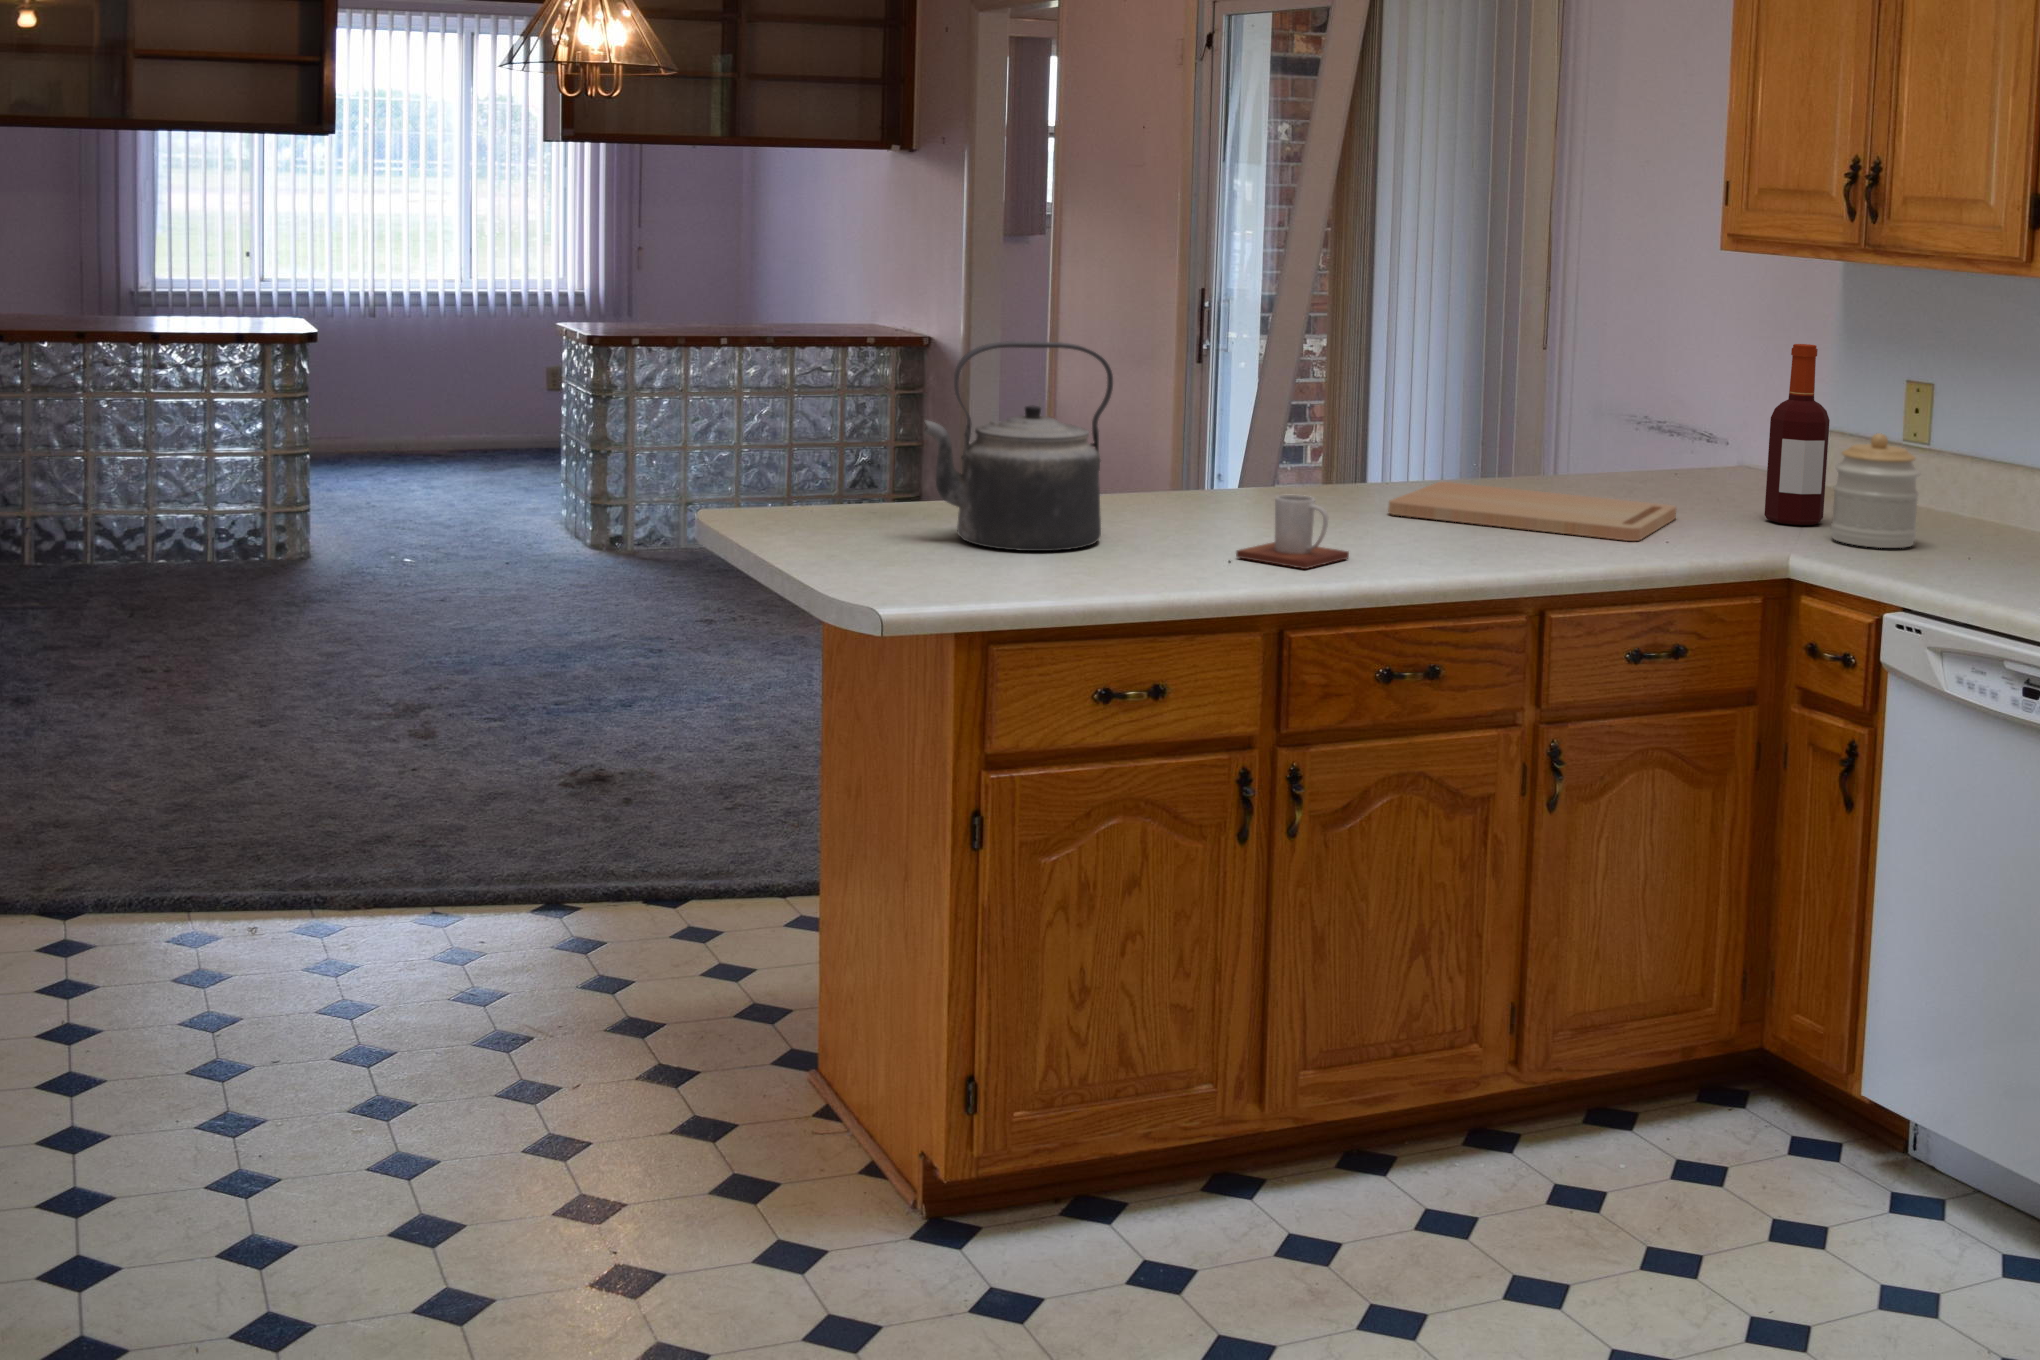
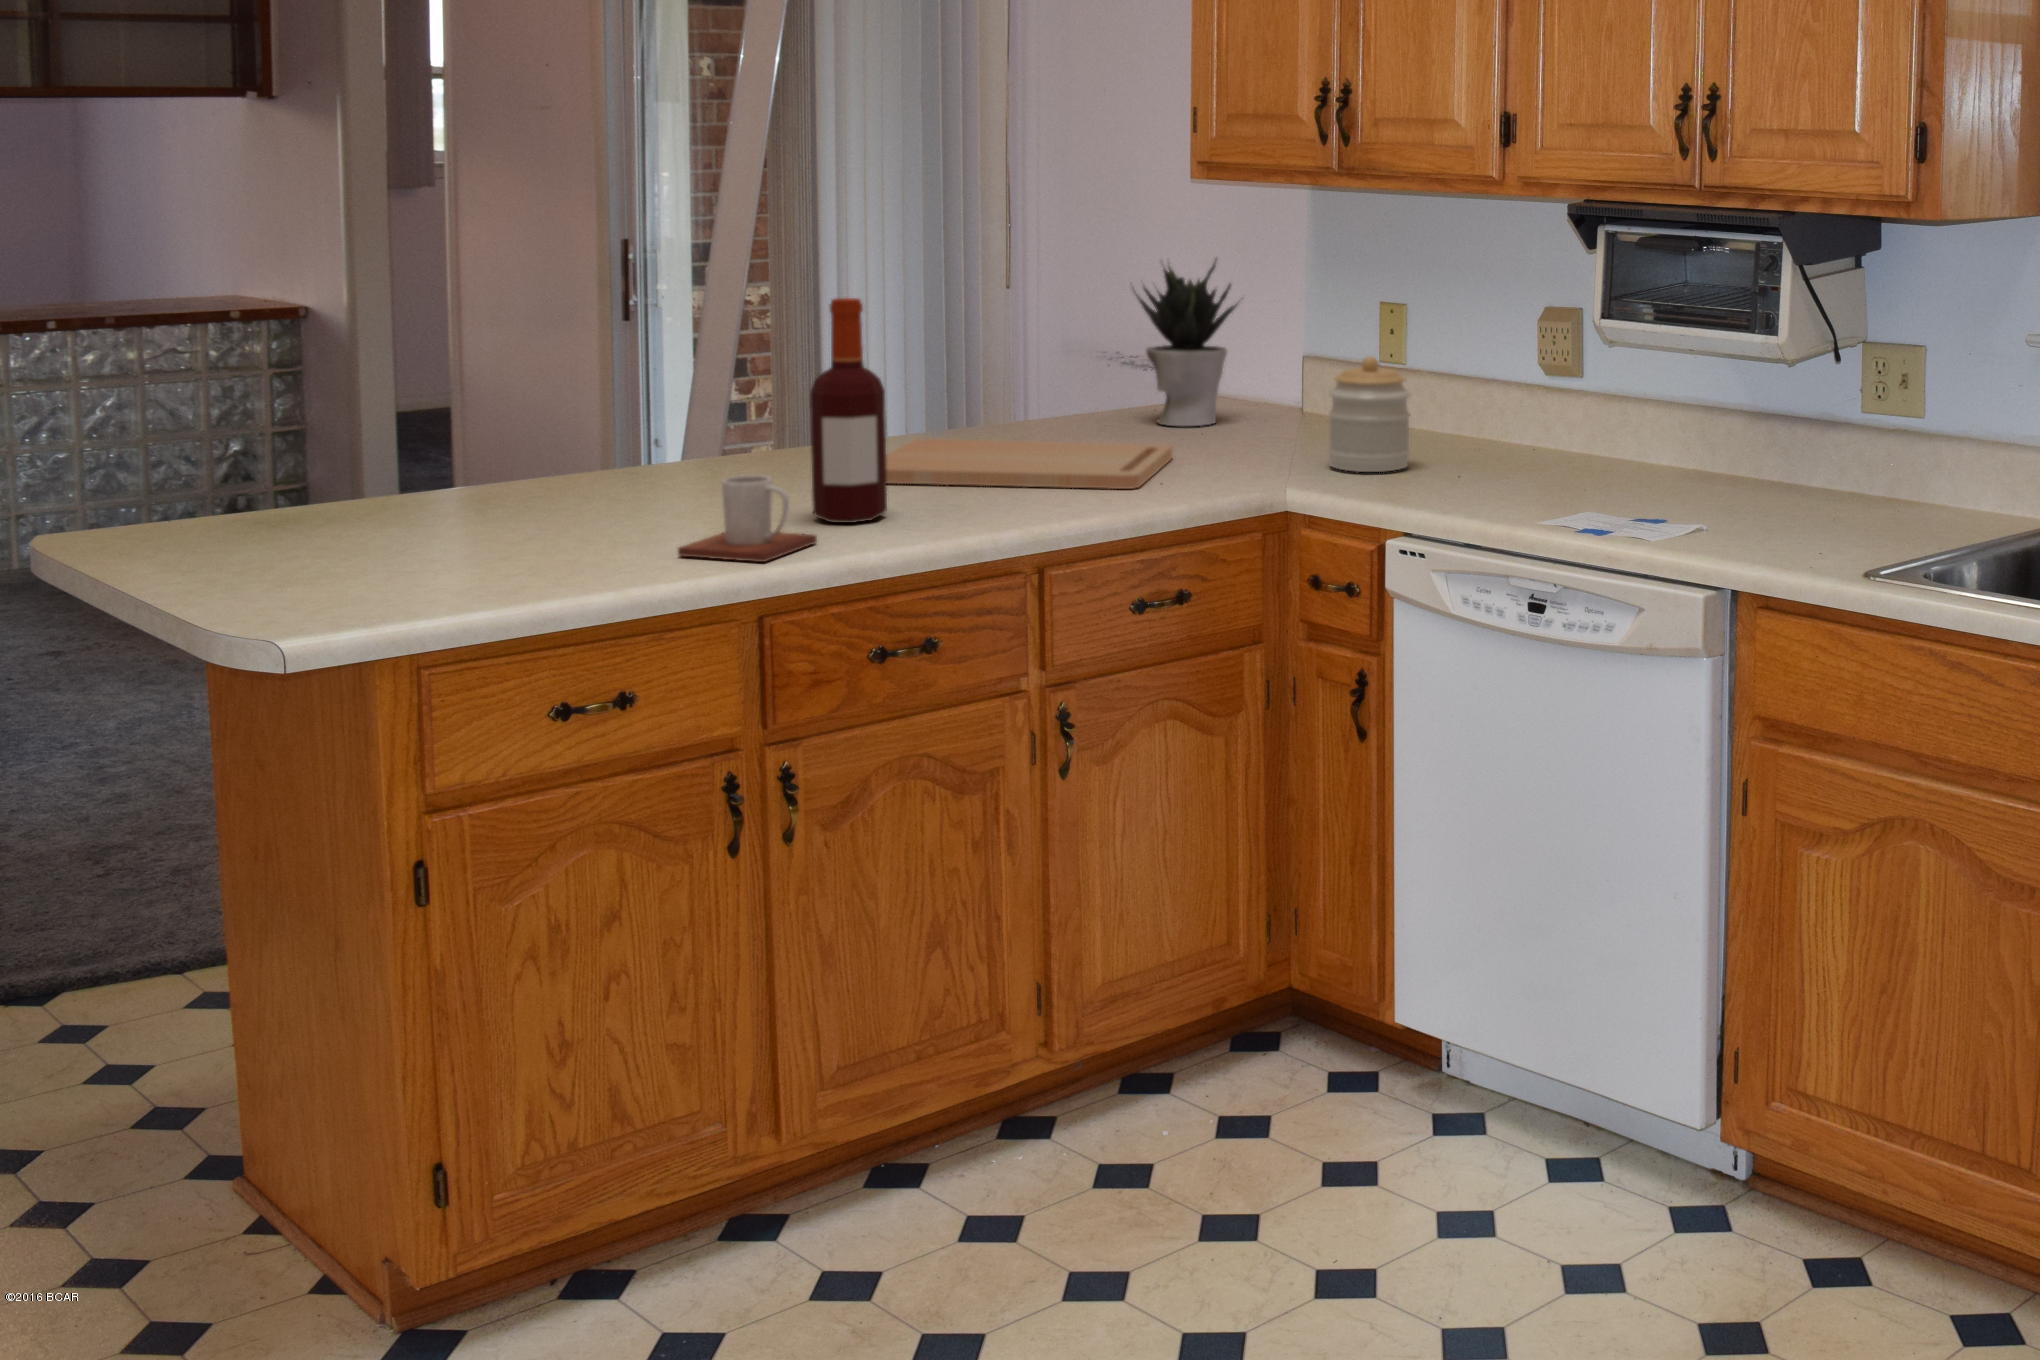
potted plant: none [1650,325,1763,492] -> present [1131,260,1239,426]
kettle: present [924,341,1113,551] -> none [237,313,503,577]
bottle: present [1764,344,1830,525] -> present [810,298,887,523]

